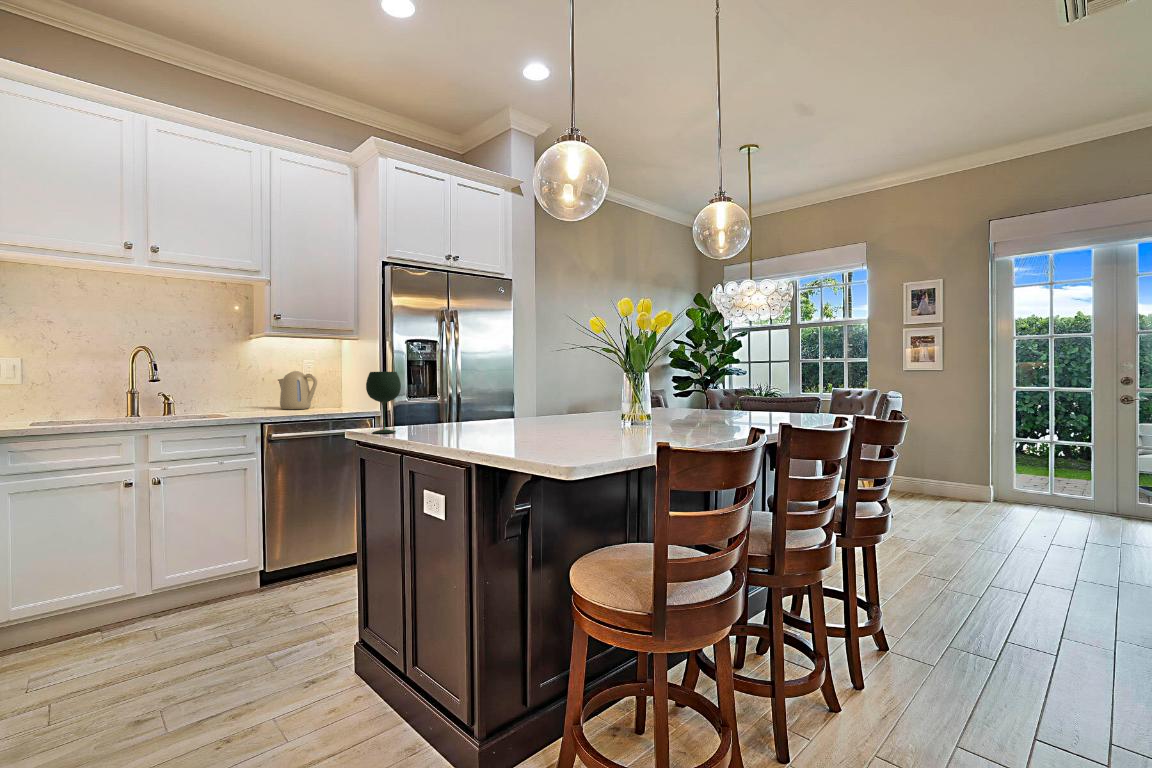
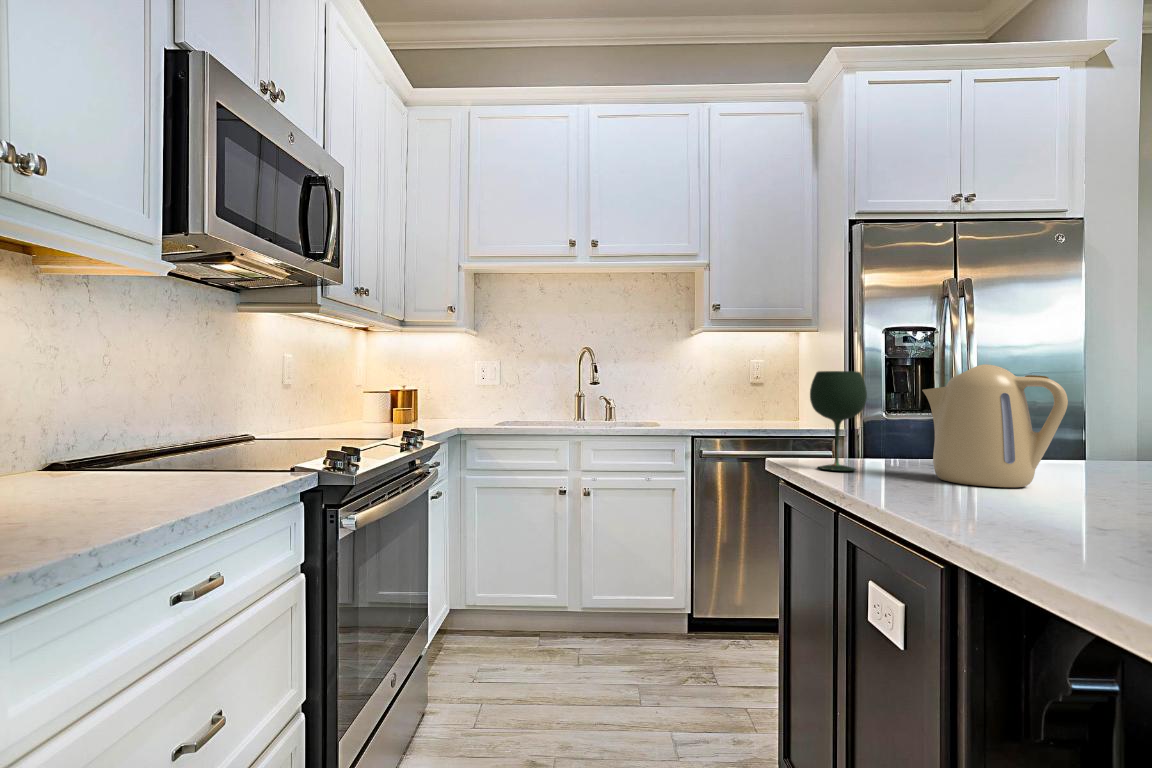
kettle: present [278,371,317,409] -> present [922,364,1068,487]

